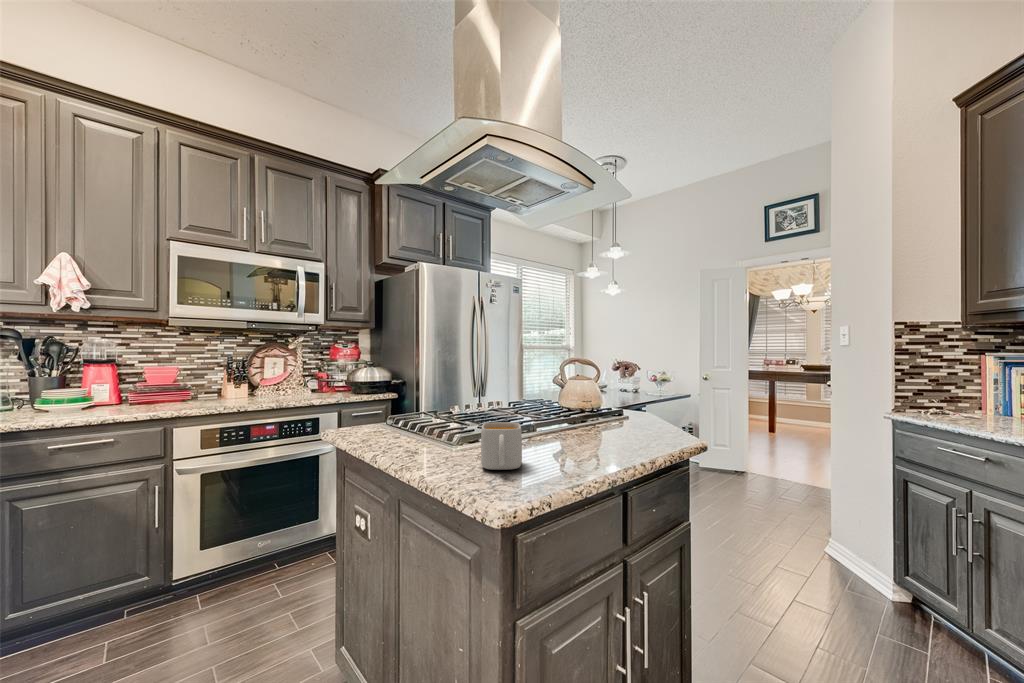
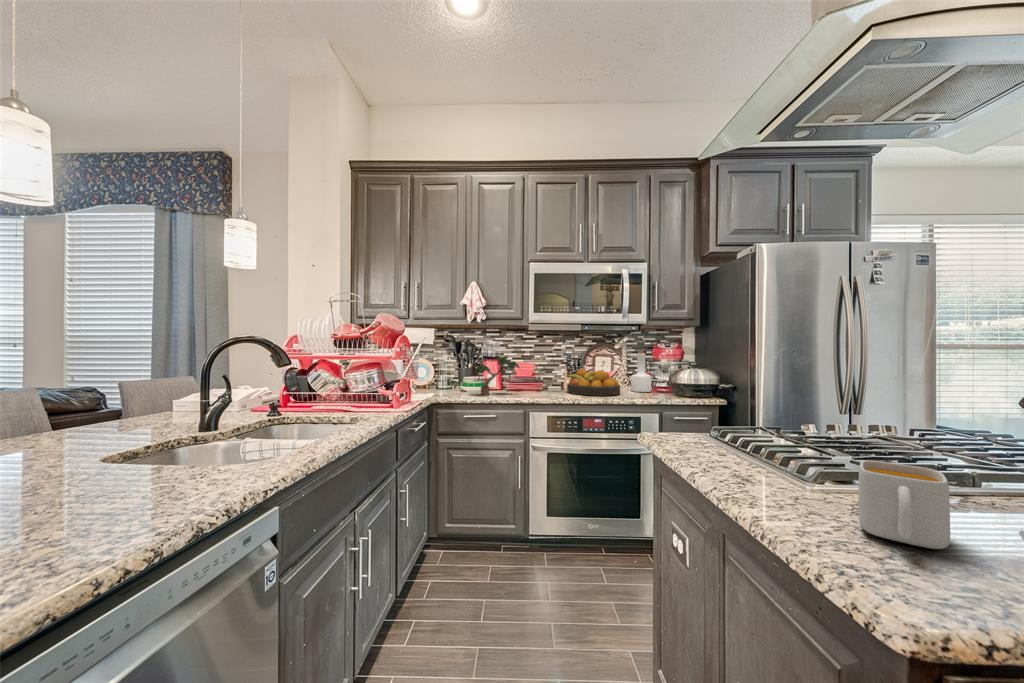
bottle: none [306,351,329,394] -> present [631,351,652,392]
potted plant: none [60,358,163,415] -> present [474,356,519,395]
fruit bowl: none [225,372,295,402] -> present [567,369,620,395]

